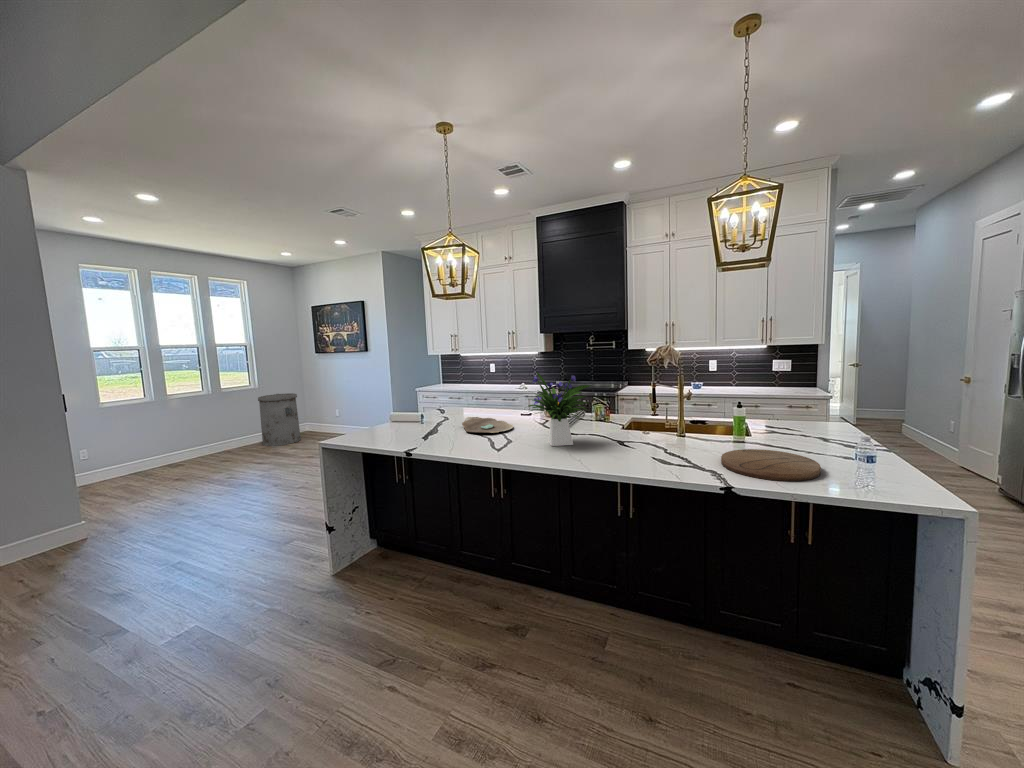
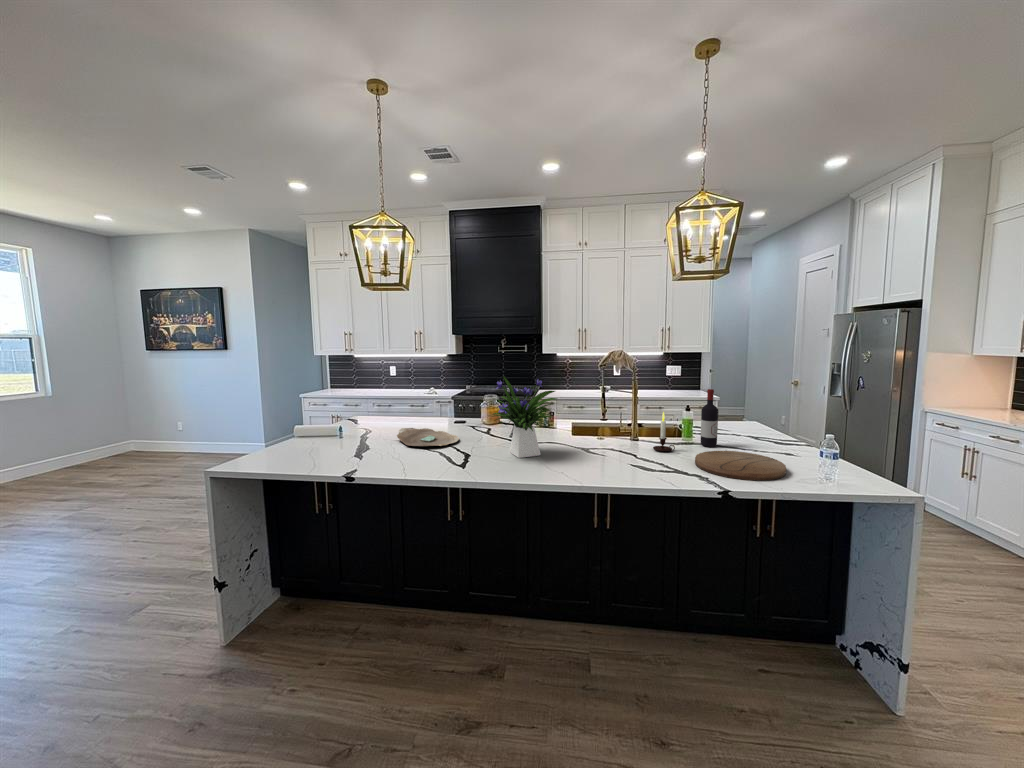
wine bottle: none [748,385,767,446] -> present [701,389,718,447]
trash can: present [258,393,301,446] -> none [54,403,125,475]
candle: none [690,407,710,448] -> present [653,412,675,452]

